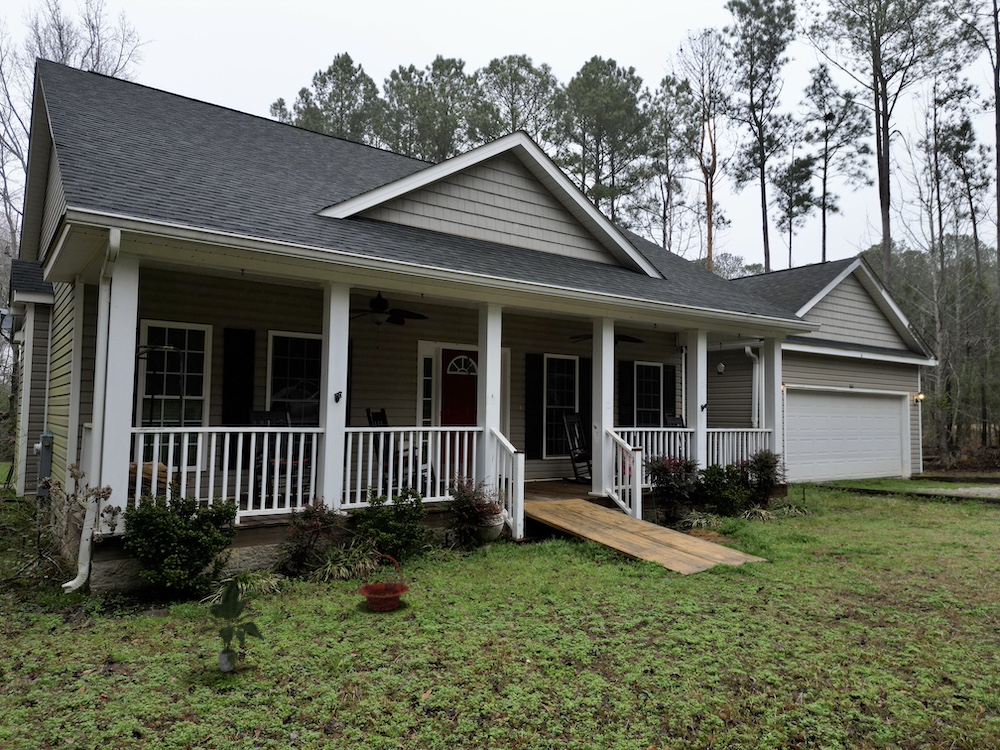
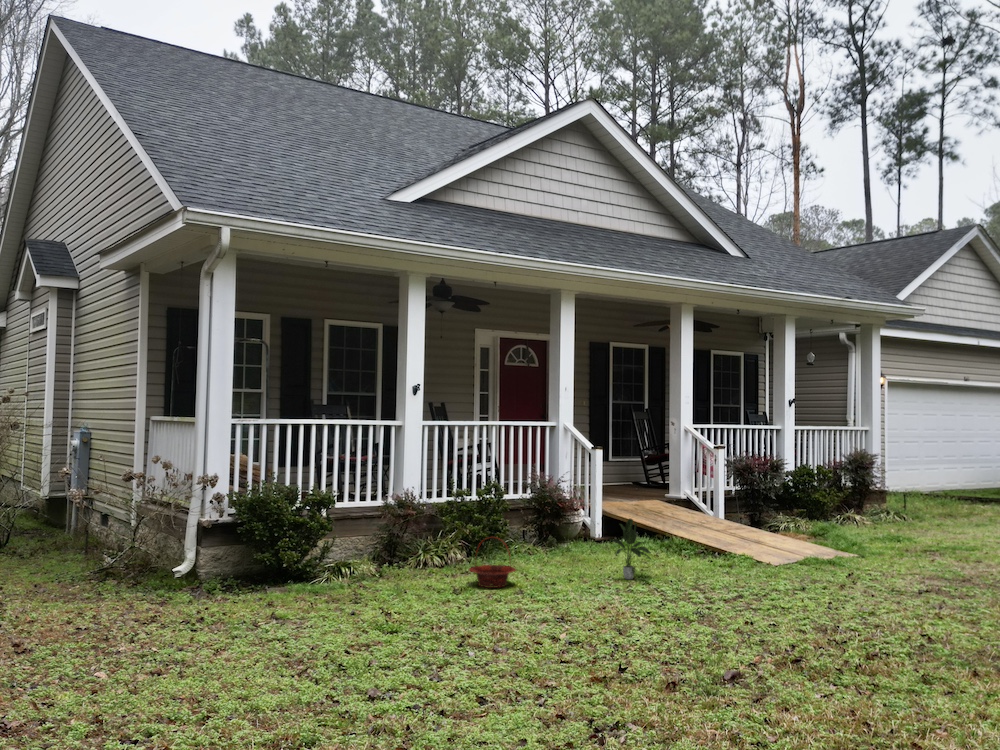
potted plant: present [194,581,264,671] -> present [610,519,651,579]

